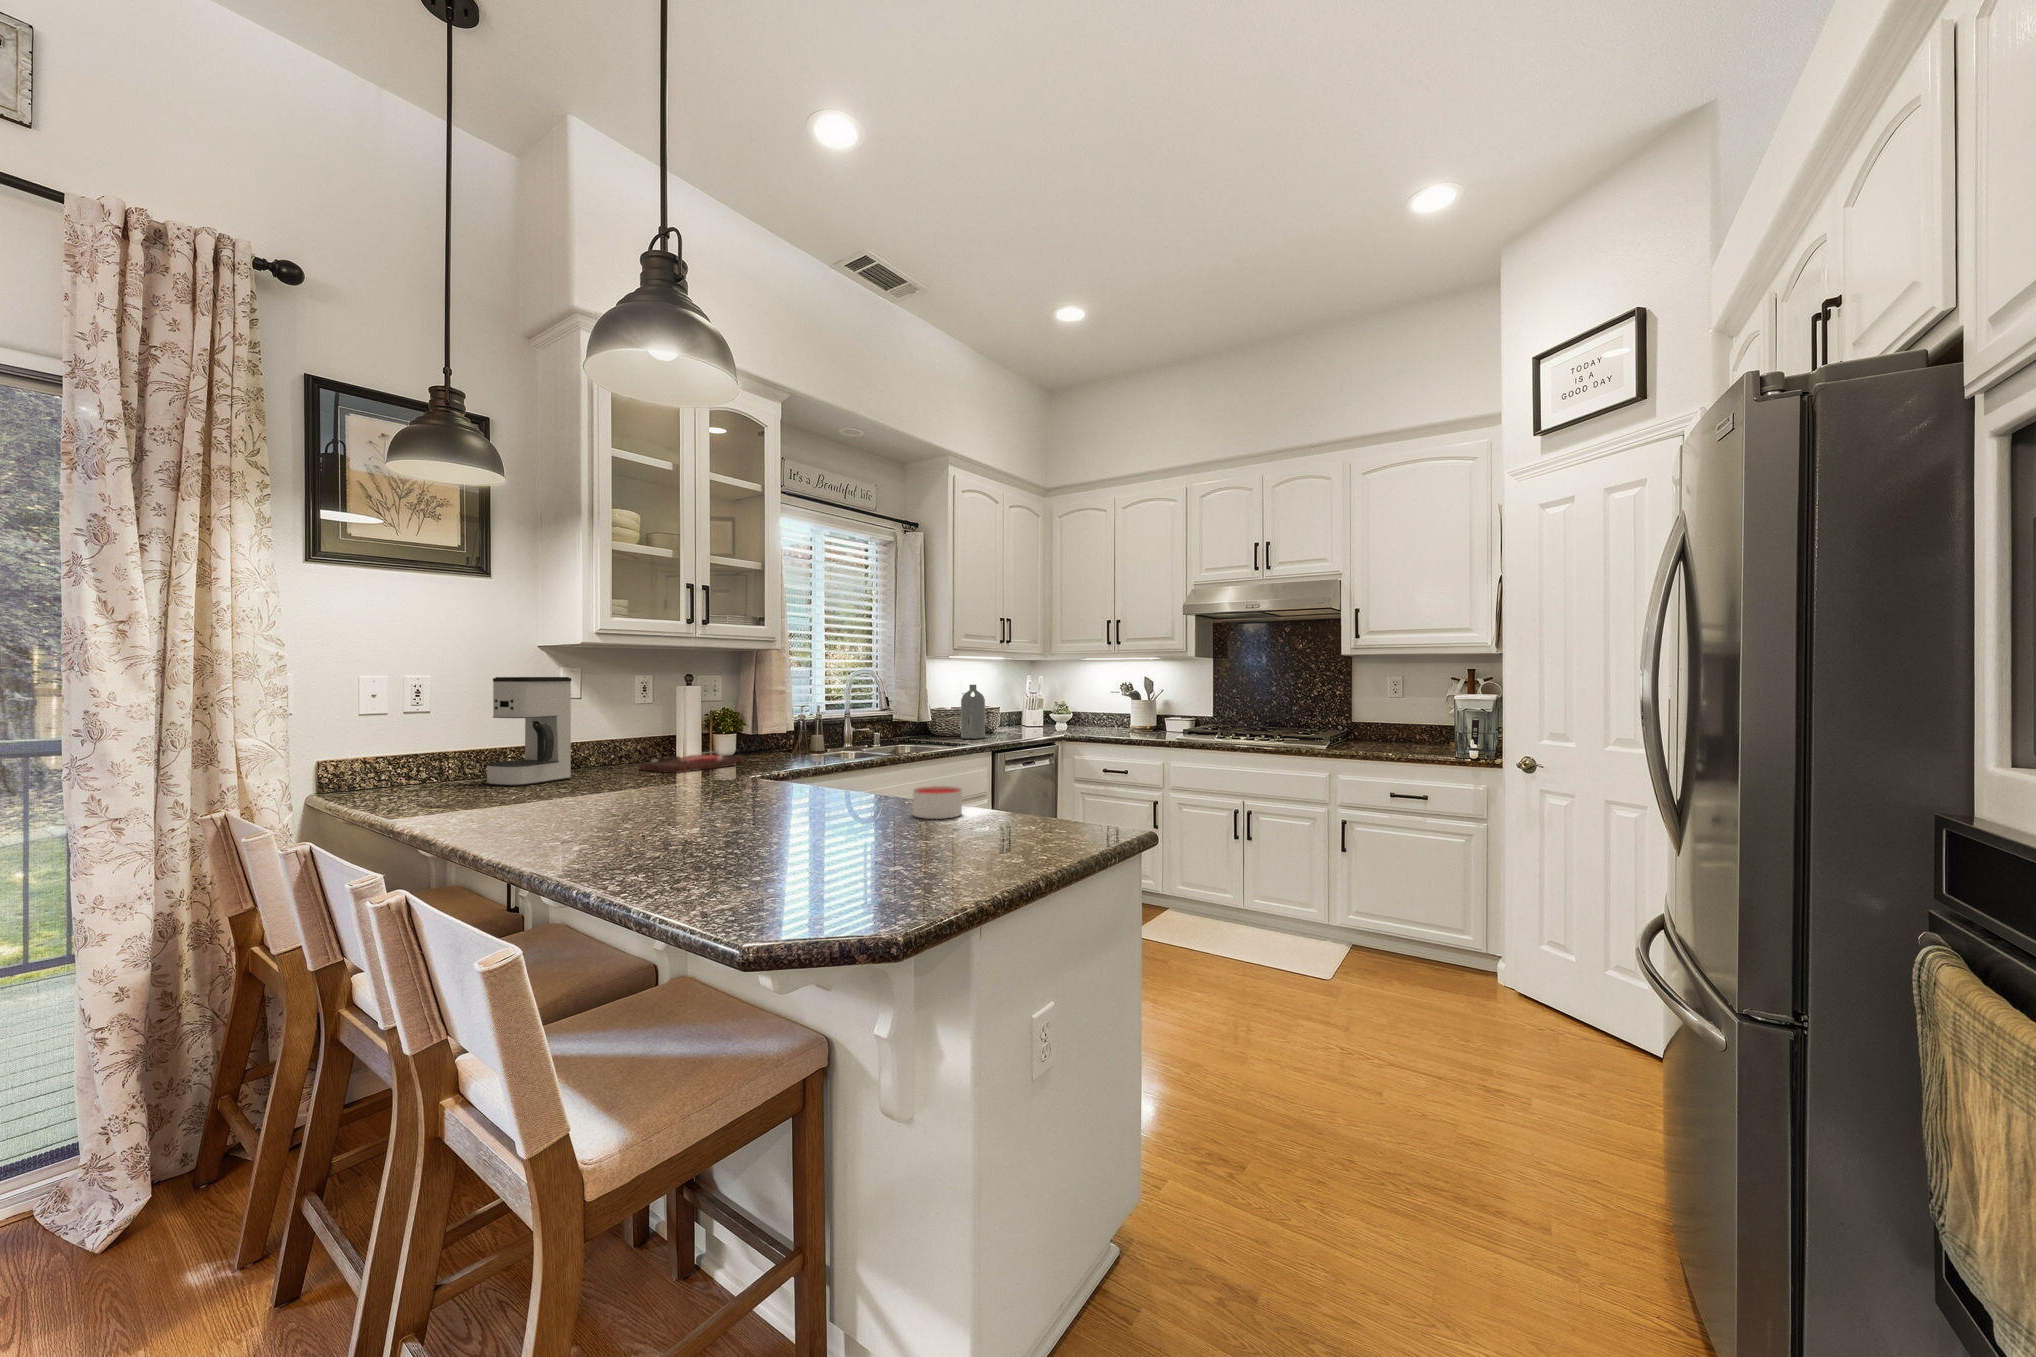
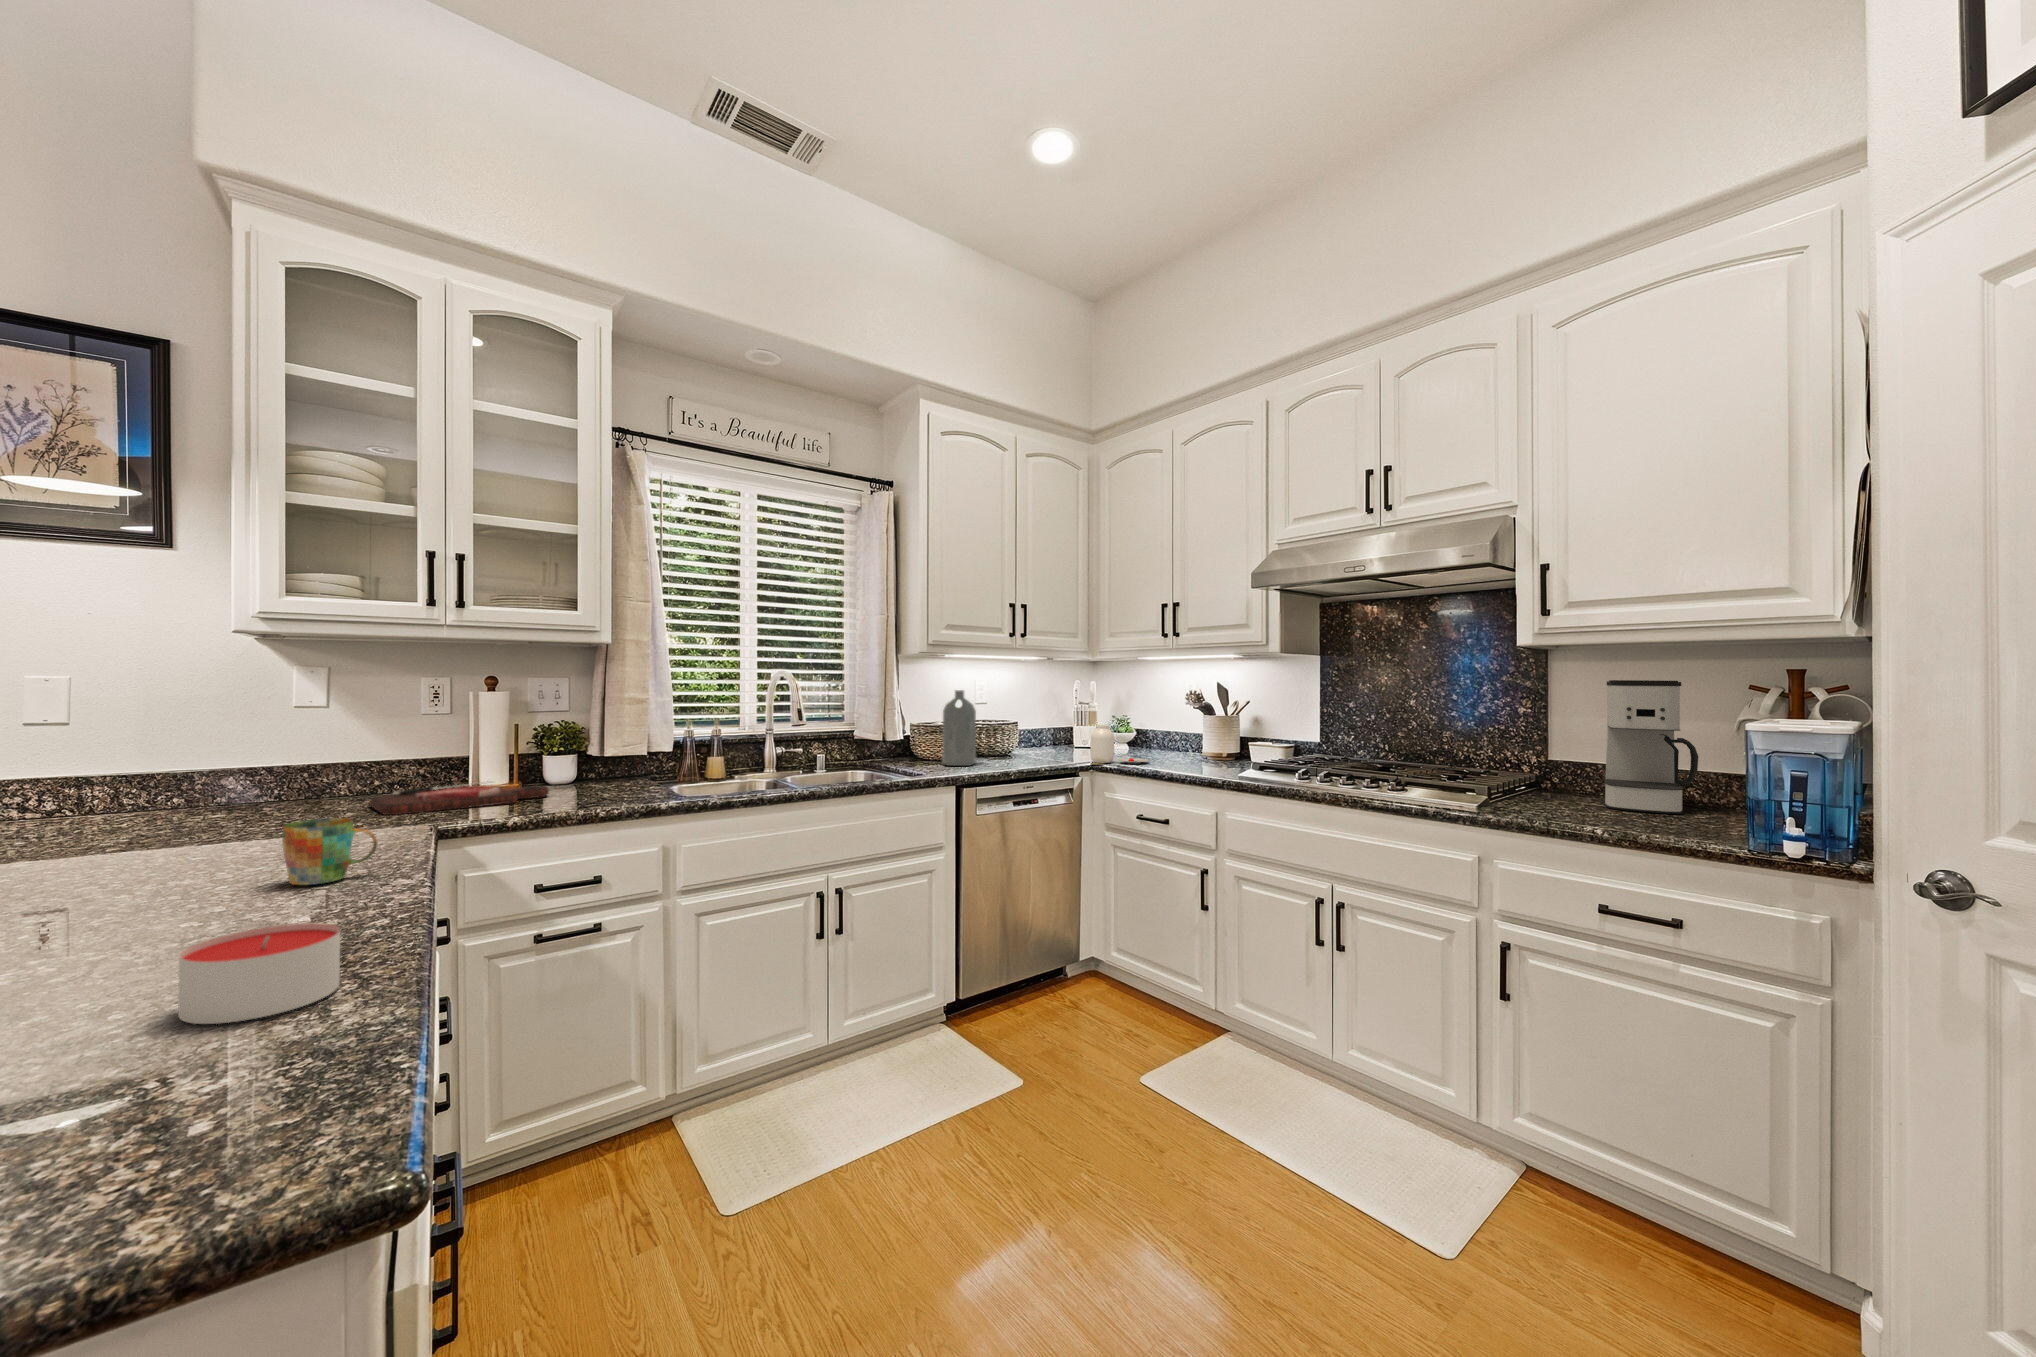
coffee maker: present [486,677,571,786] -> present [1604,680,1698,814]
jar: none [1063,708,1106,735] -> present [1091,725,1149,765]
mug: none [769,759,806,794] -> present [282,818,377,885]

